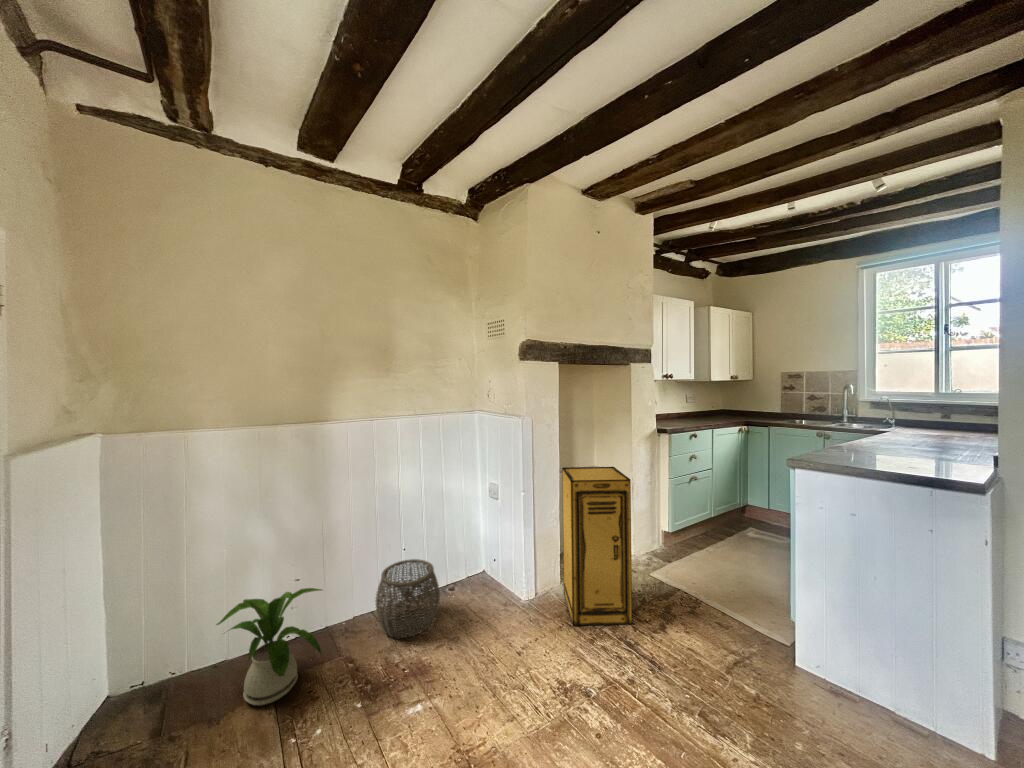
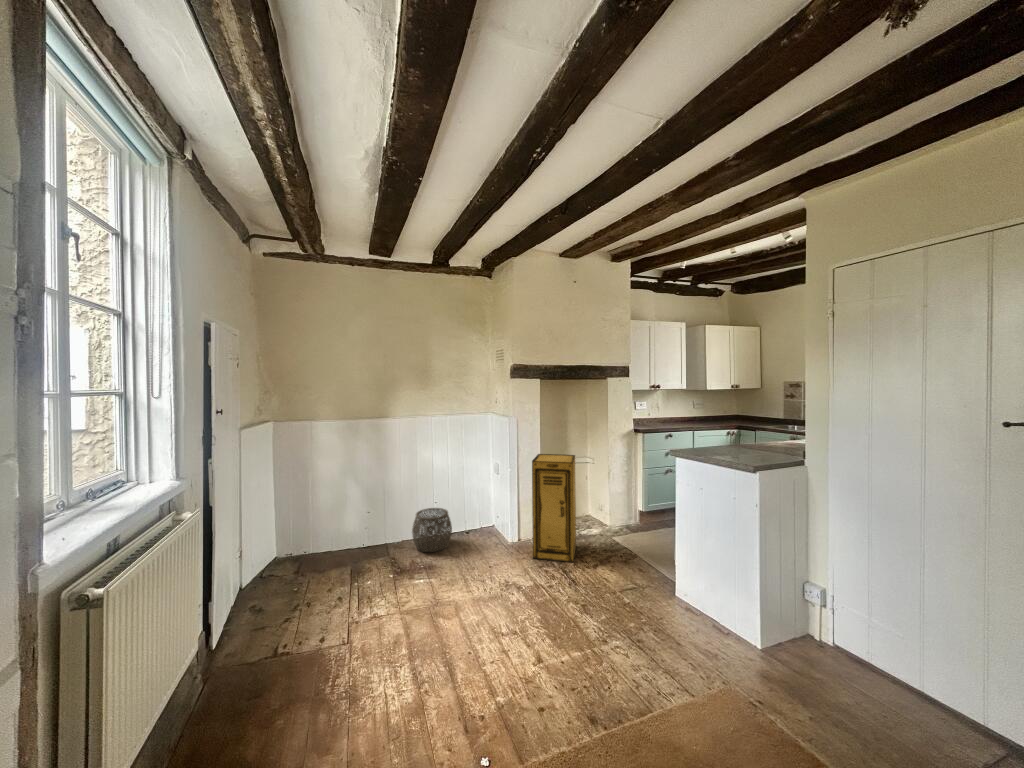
house plant: present [217,588,321,705] -> none [325,510,380,569]

